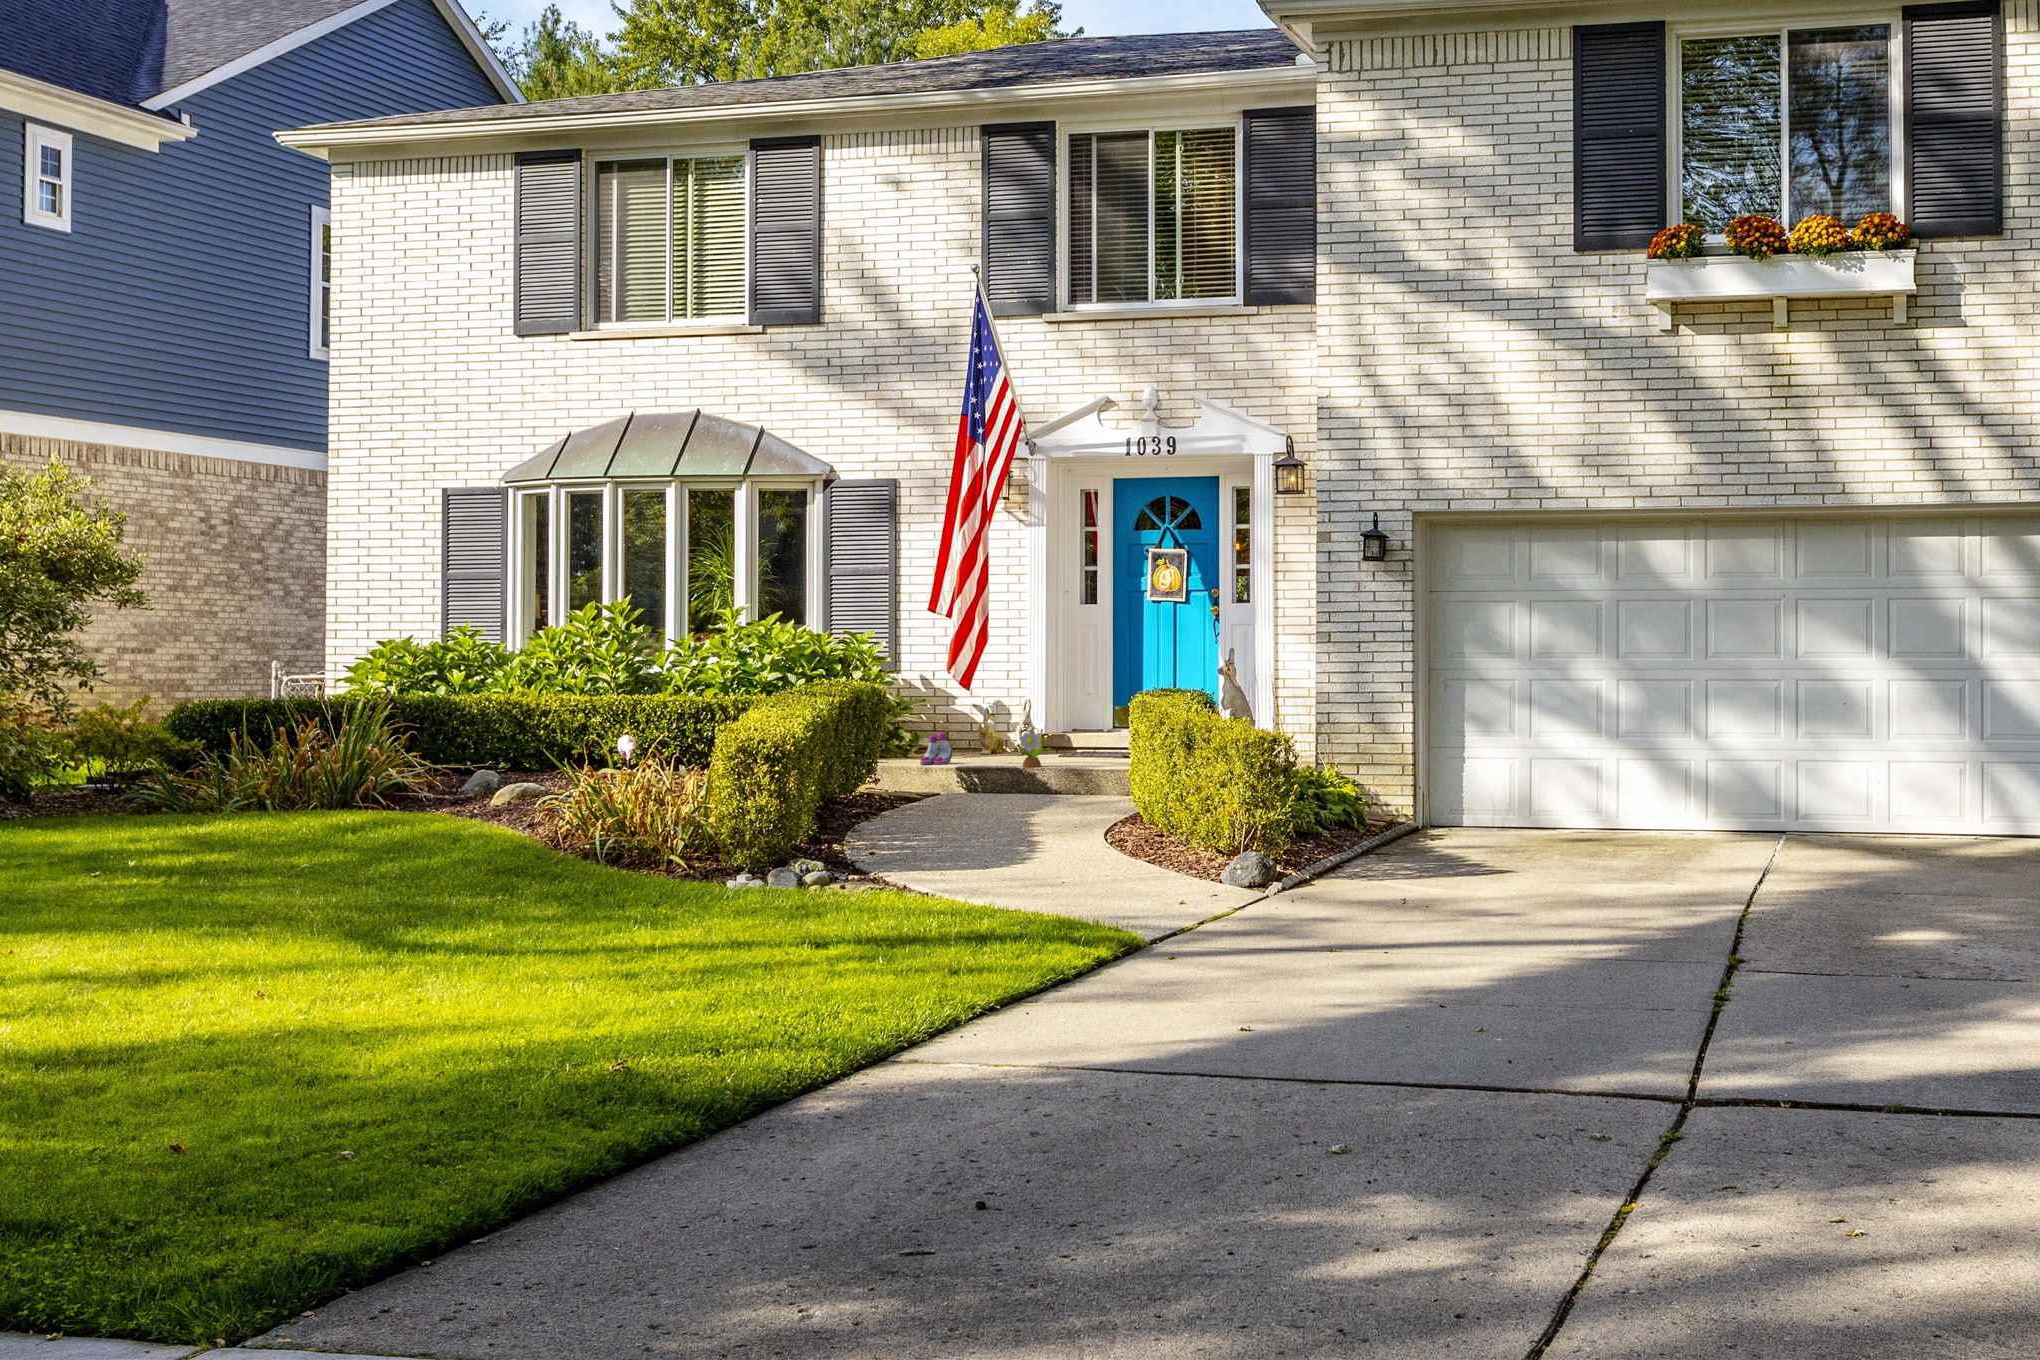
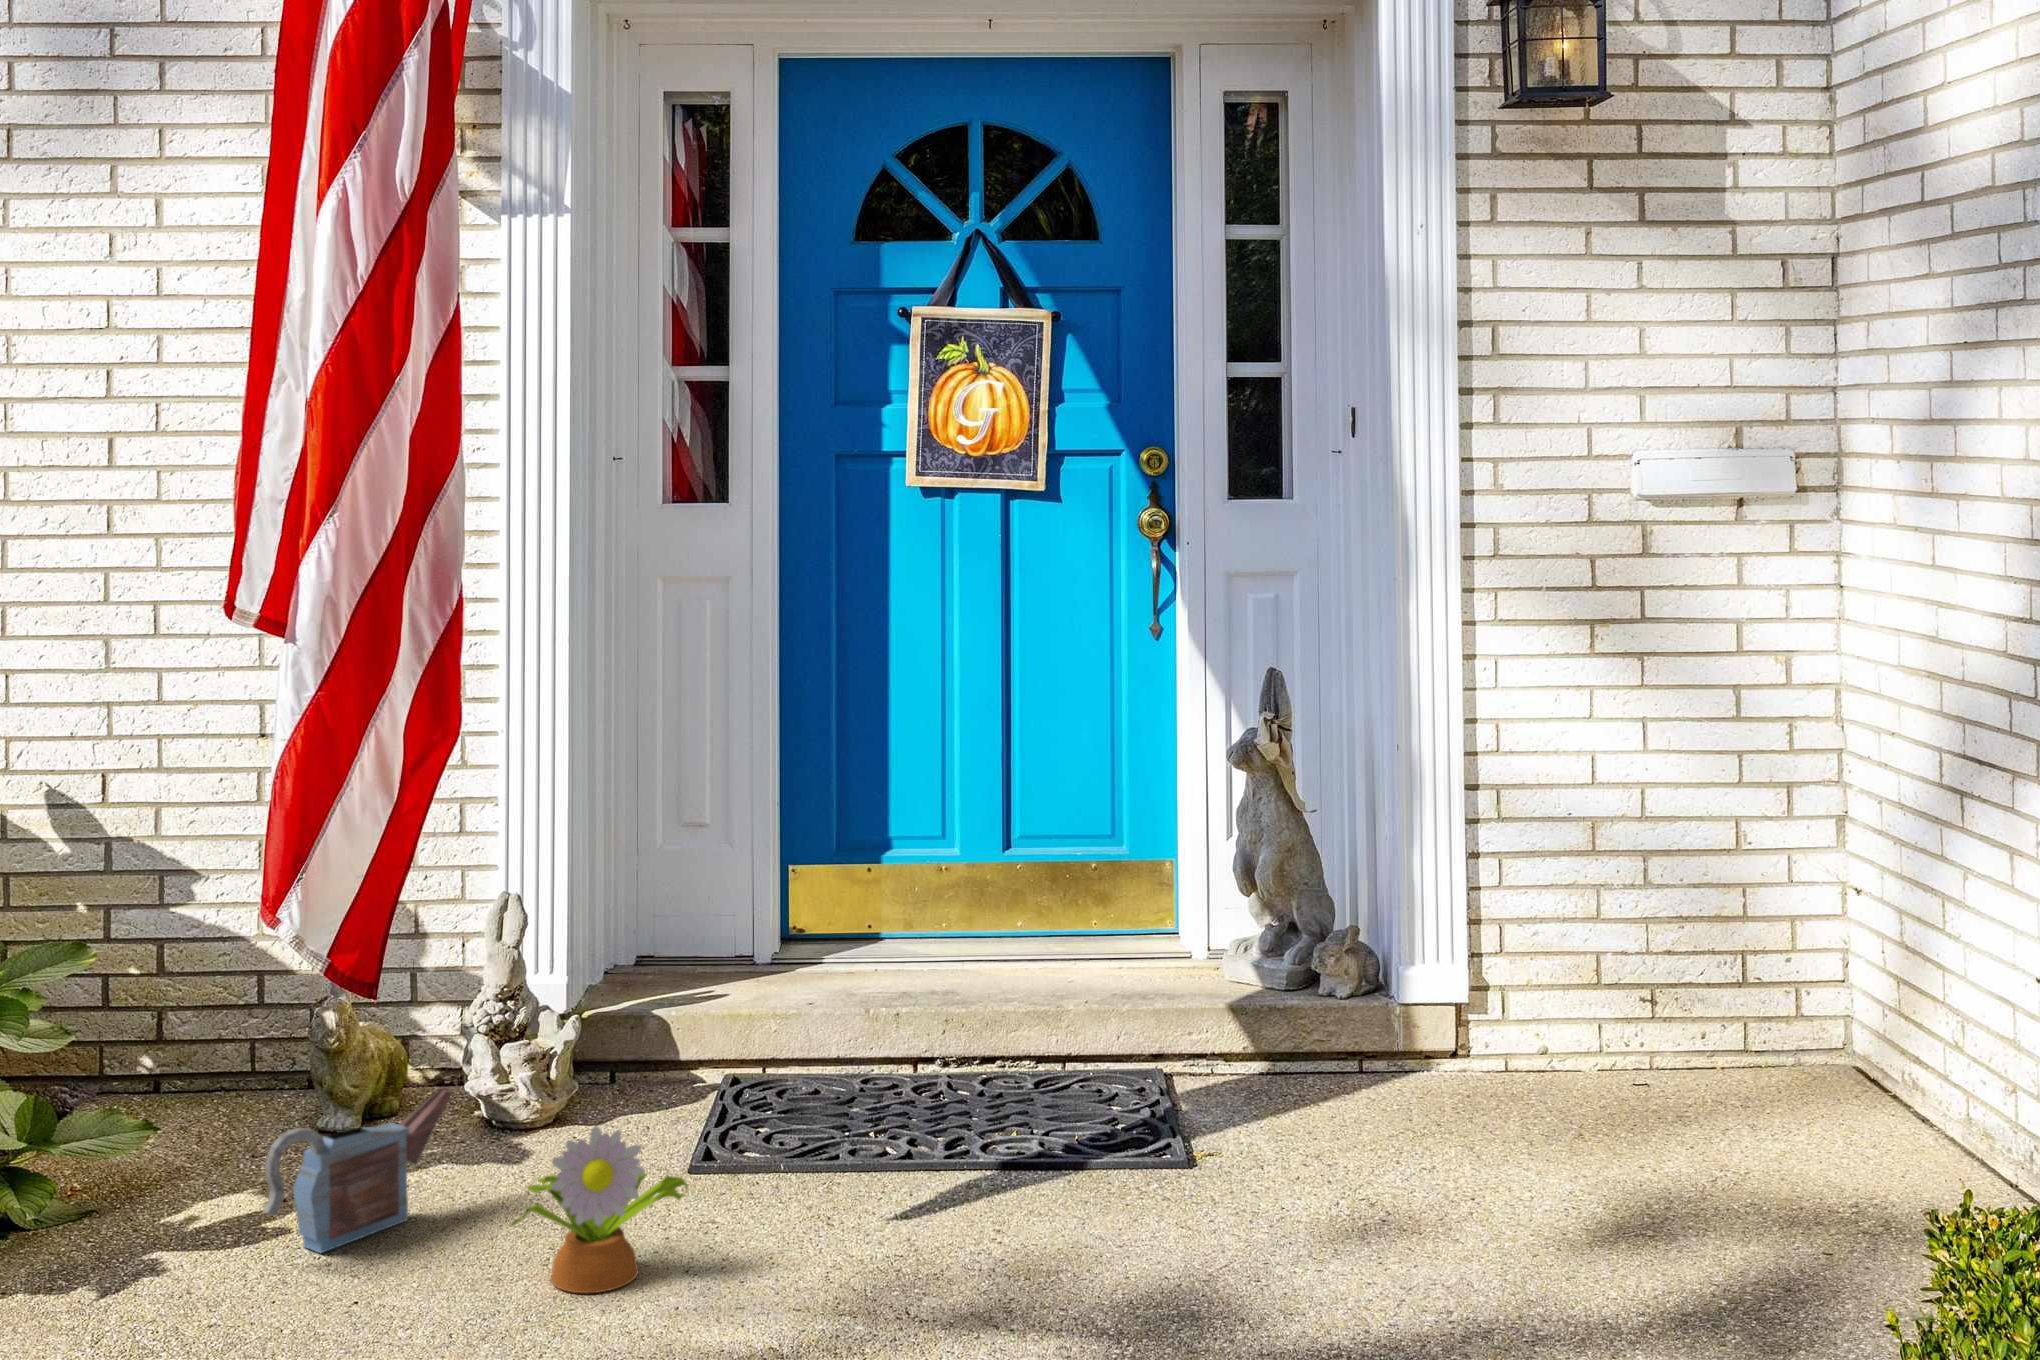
boots: present [920,732,953,764] -> none [40,1095,197,1272]
watering can: none [965,736,1008,765] -> present [263,1088,452,1253]

